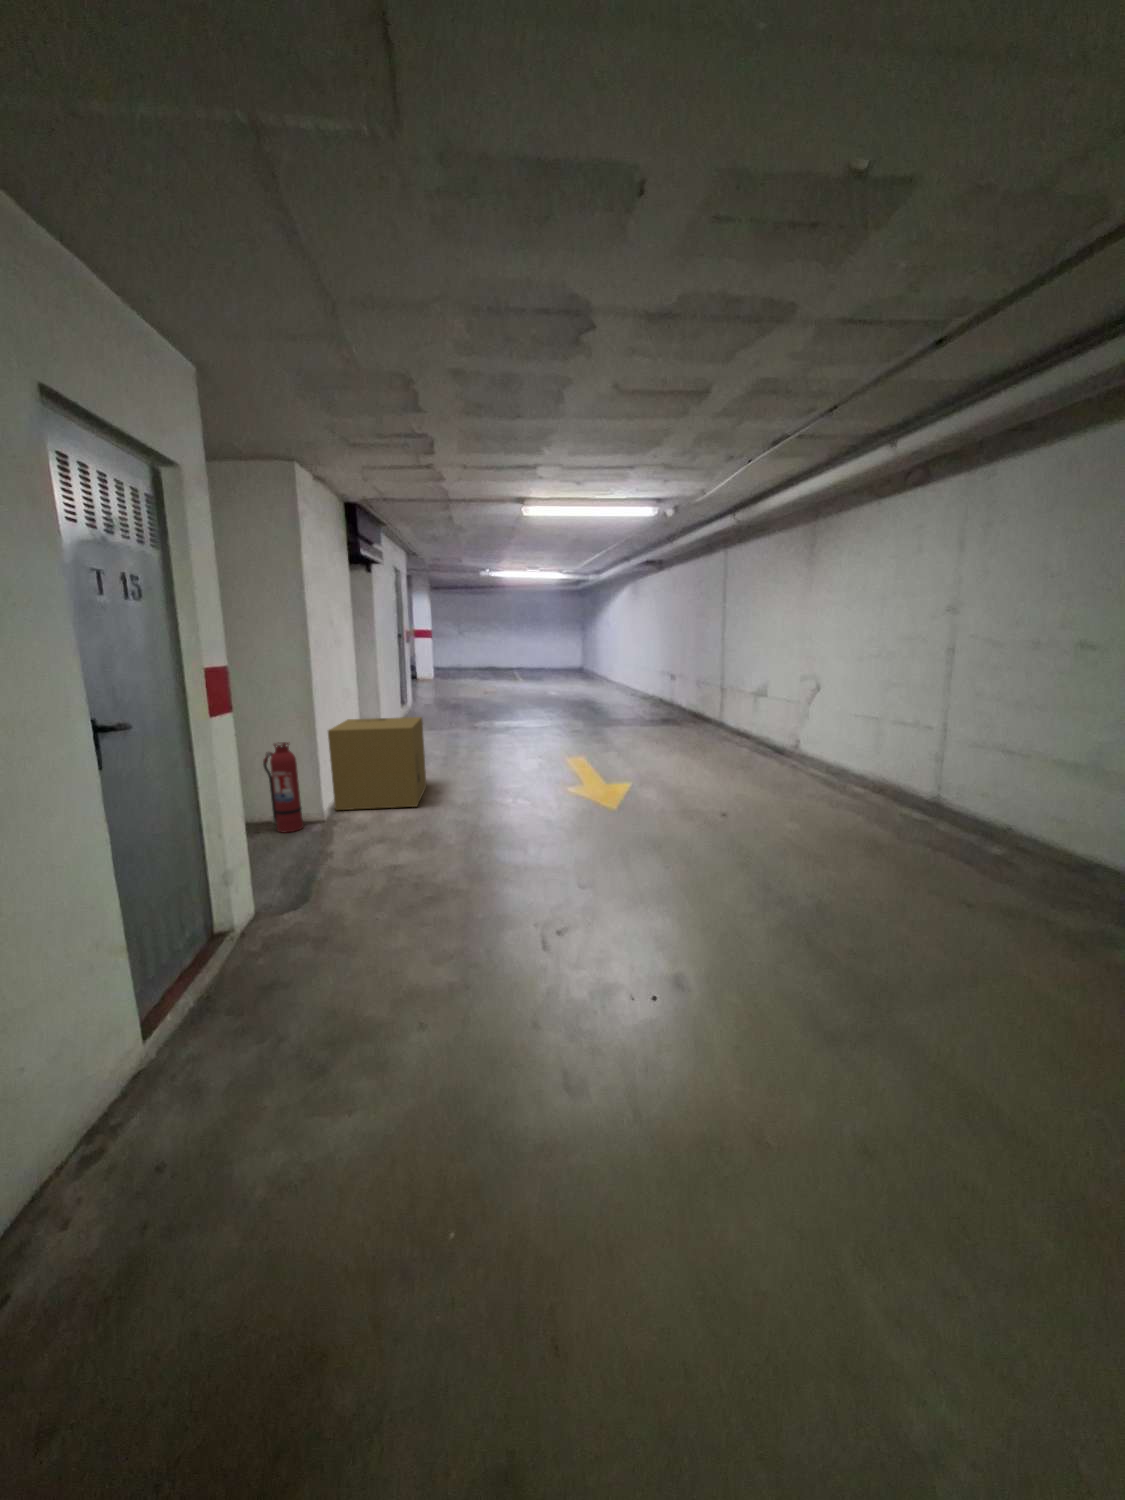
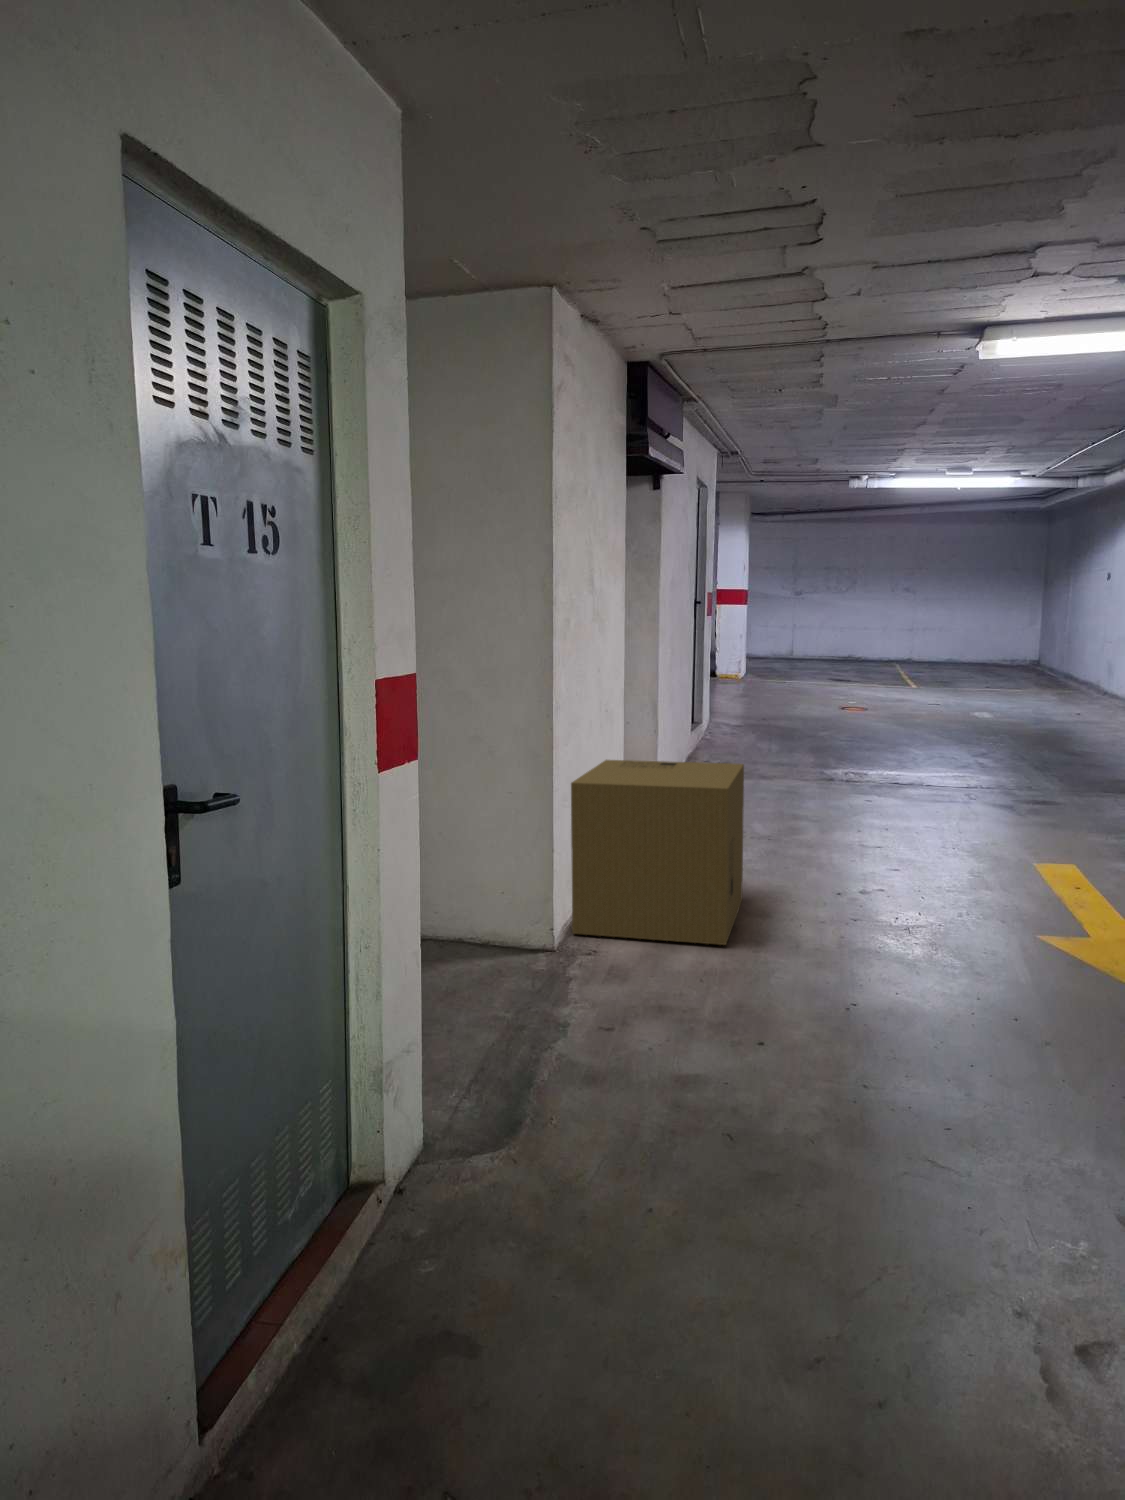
fire extinguisher: present [263,742,303,833] -> none [458,801,516,970]

